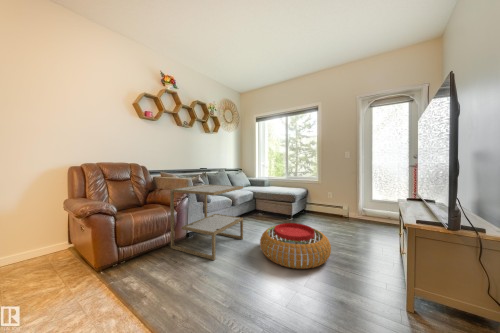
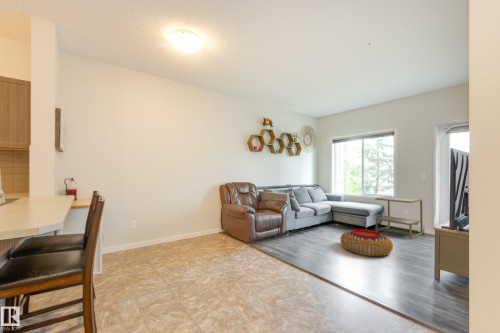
side table: present [170,184,243,260] -> present [376,196,423,239]

